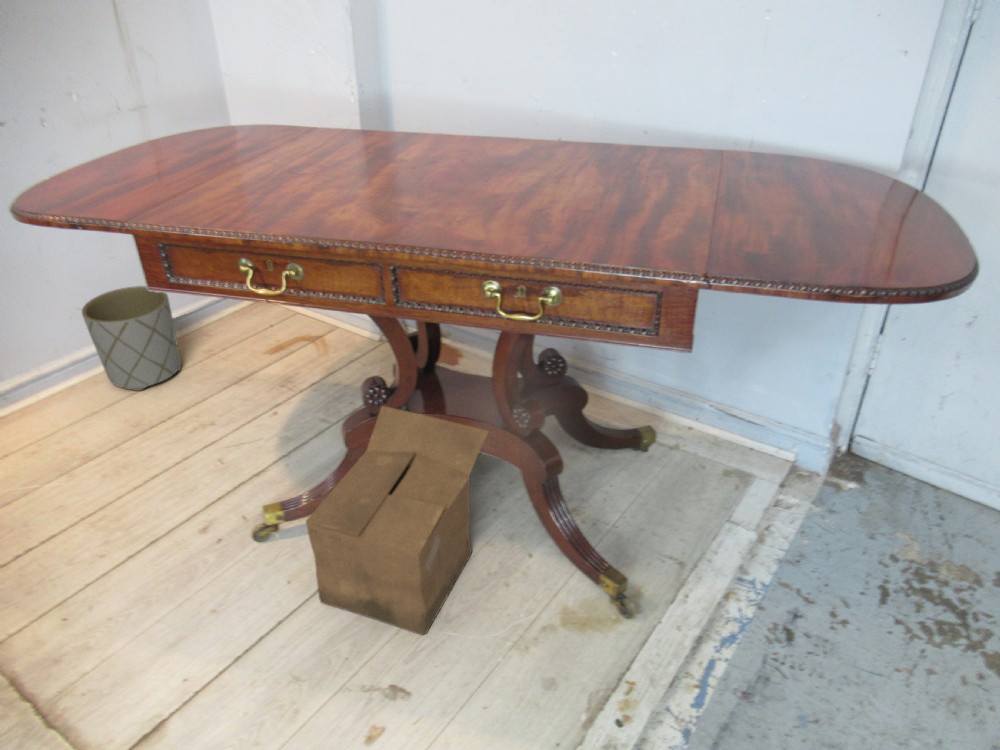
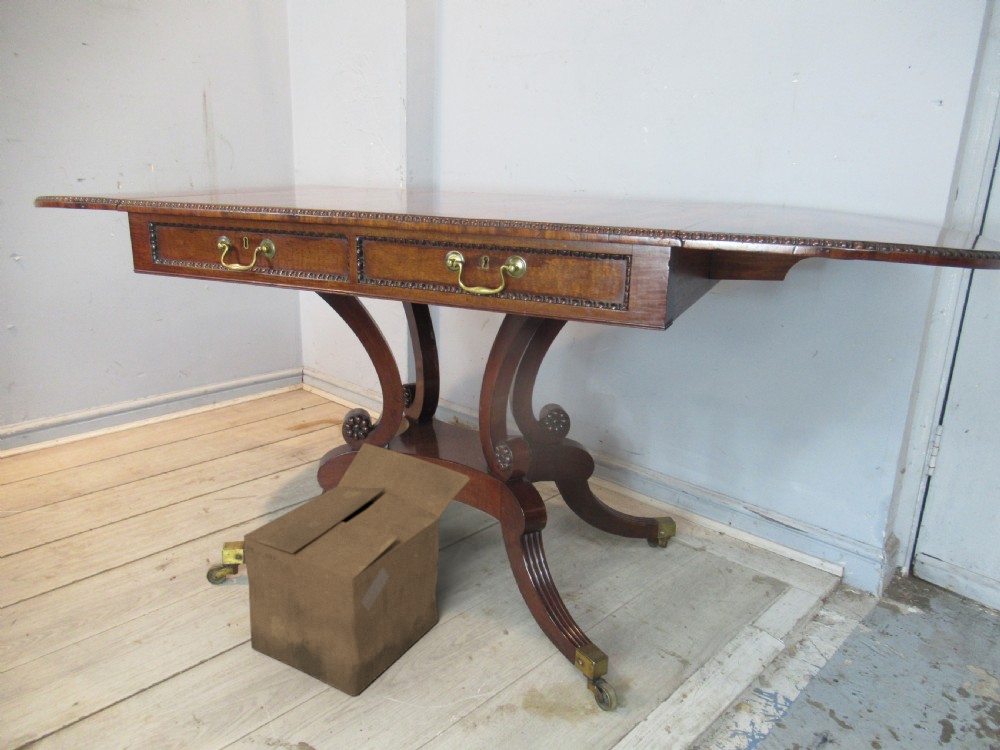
planter: present [82,286,181,391] -> none [120,351,207,447]

